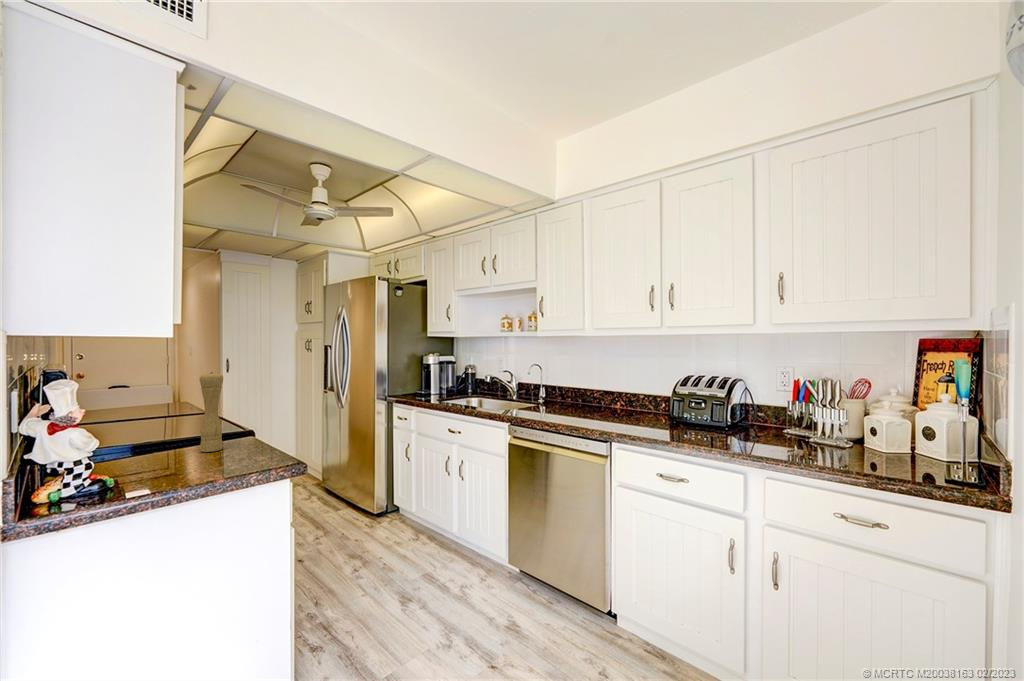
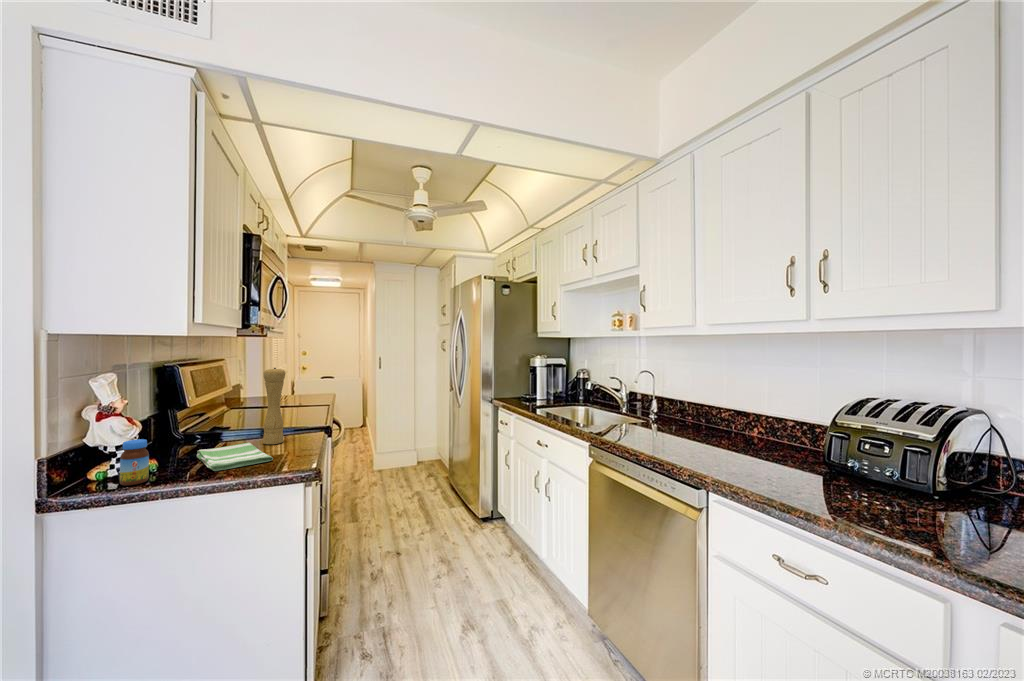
jar: none [93,451,124,500] -> present [120,439,149,485]
dish towel: none [141,451,241,477] -> present [197,443,273,471]

